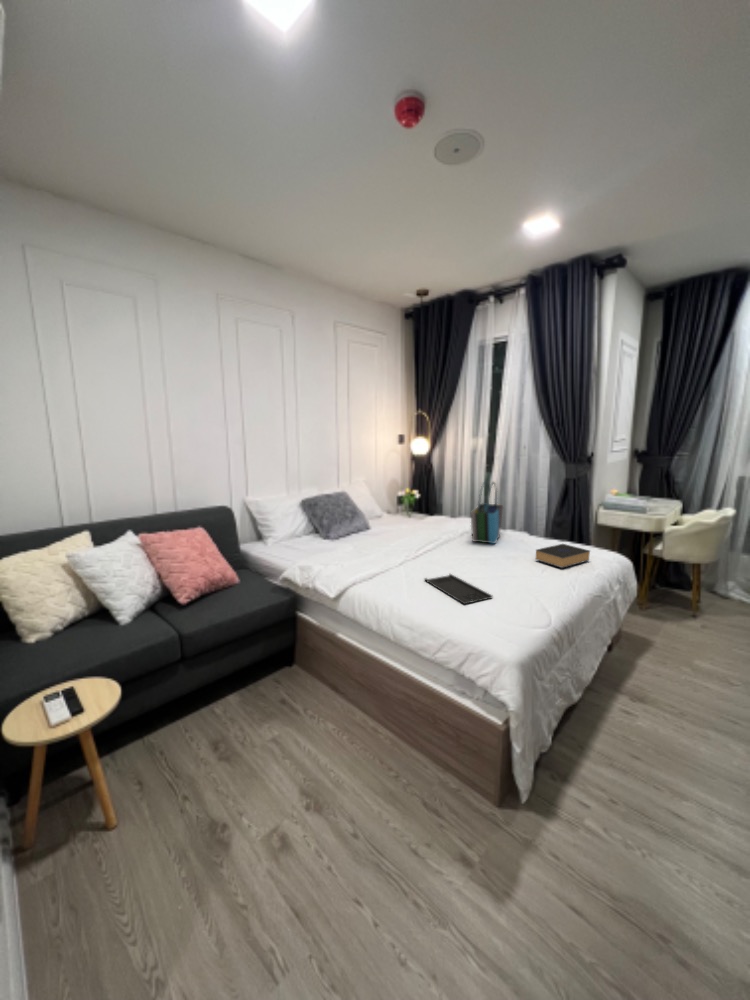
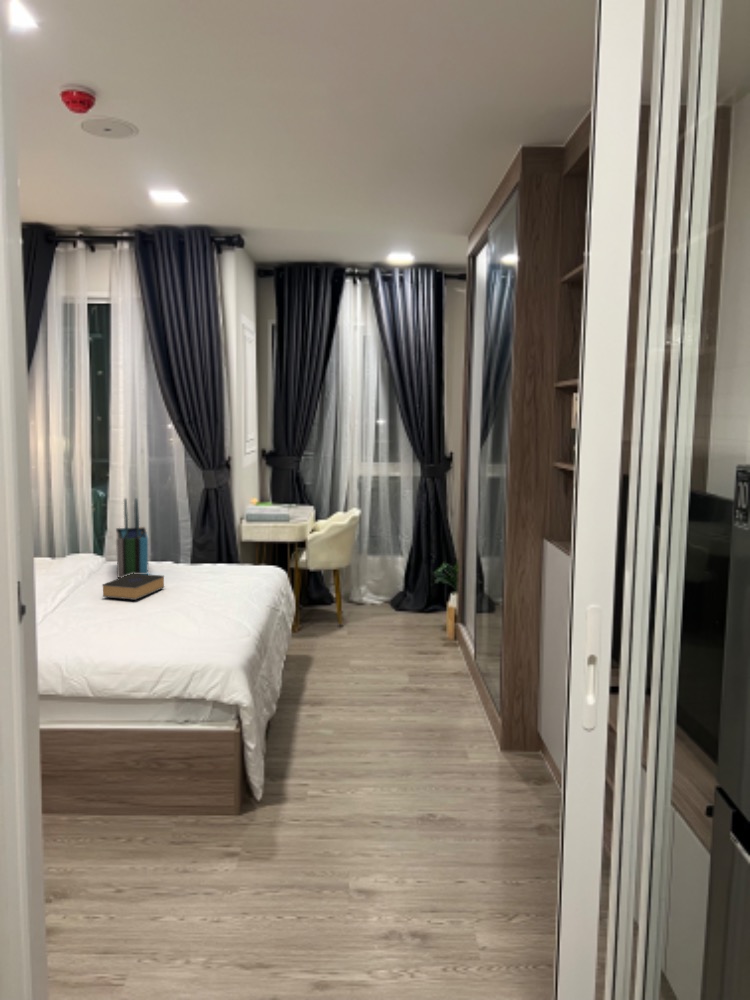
book: present [536,544,590,568] -> present [103,573,164,600]
tray: present [425,574,492,604] -> none [100,612,190,634]

